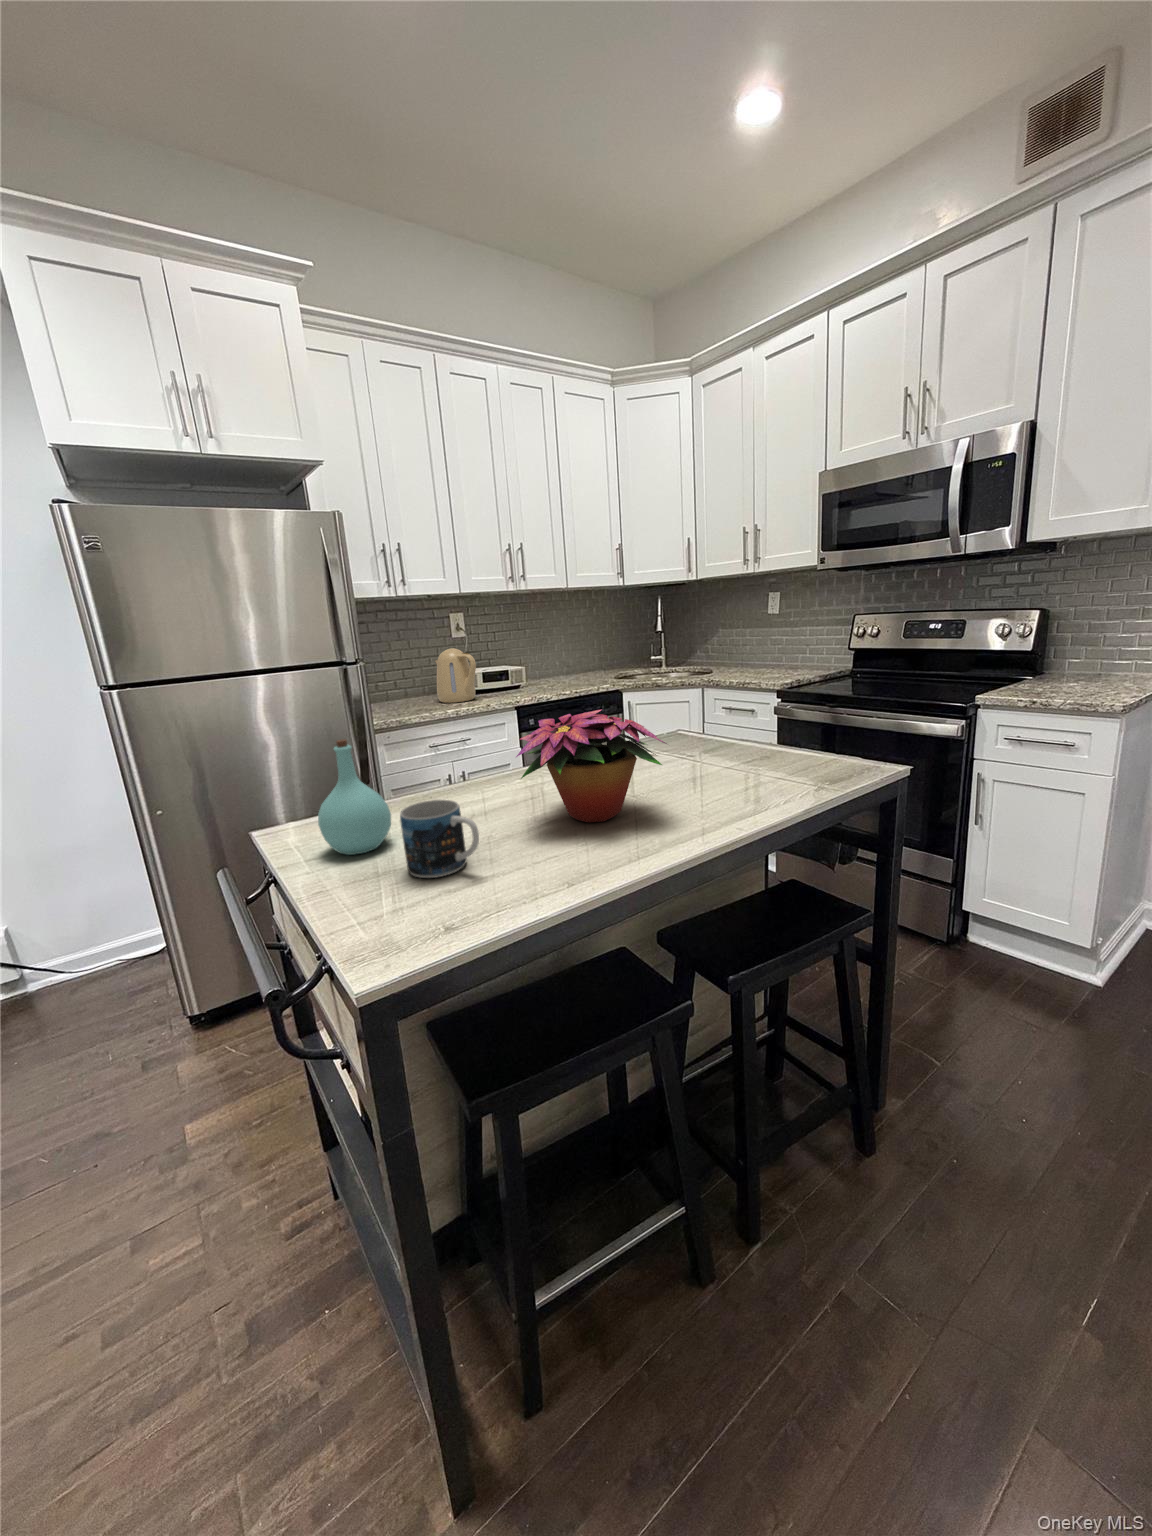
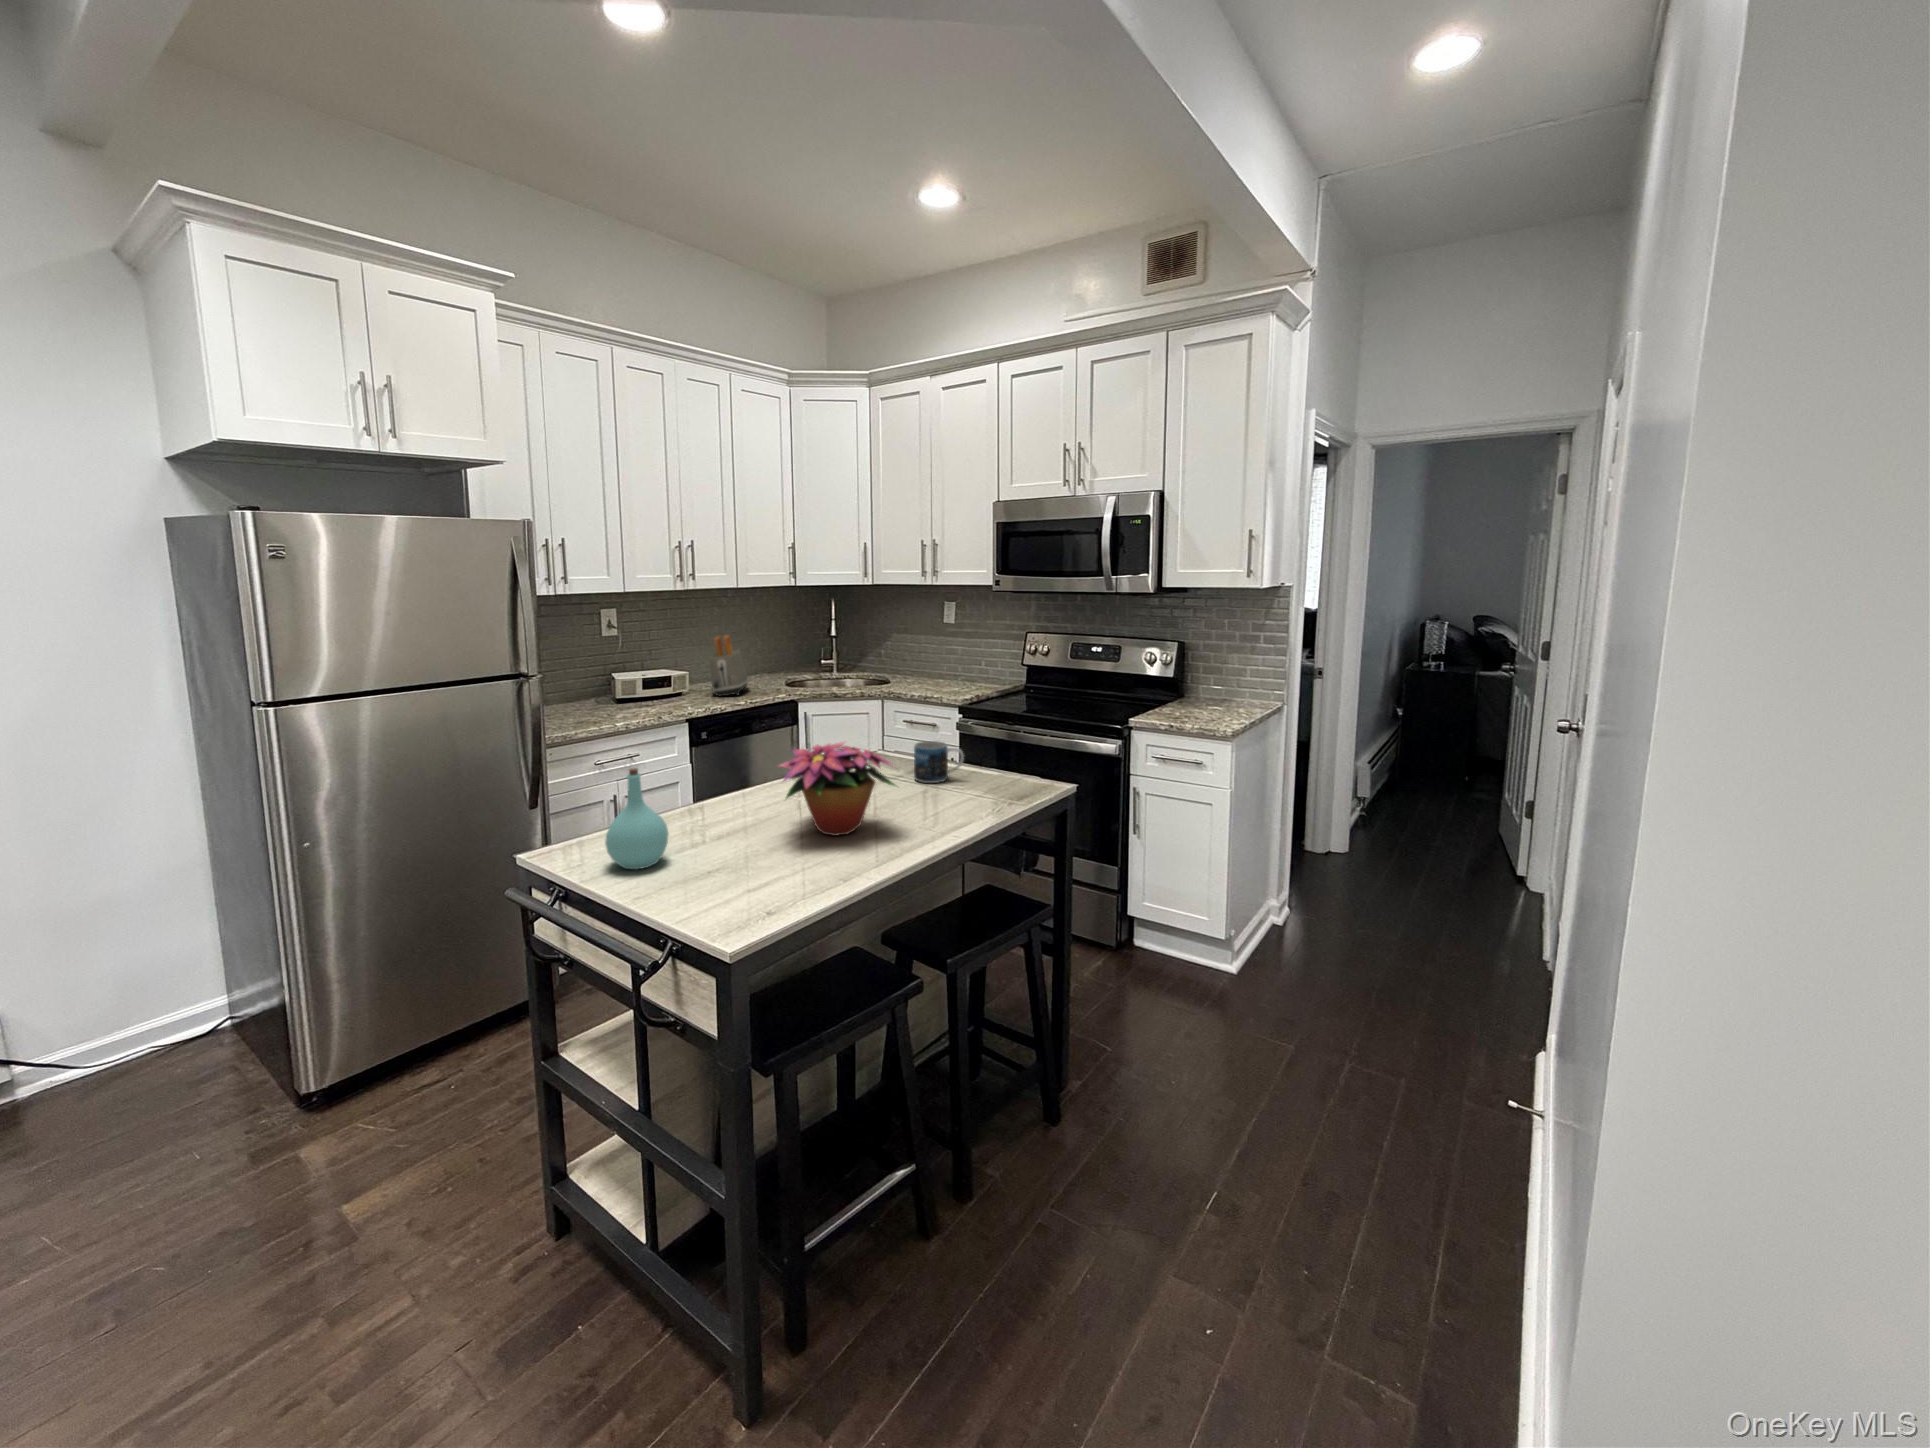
toaster: none [541,632,580,688] -> present [709,635,749,696]
kettle: present [435,648,476,703] -> none [591,652,643,713]
mug: present [400,800,479,878] -> present [914,741,964,783]

